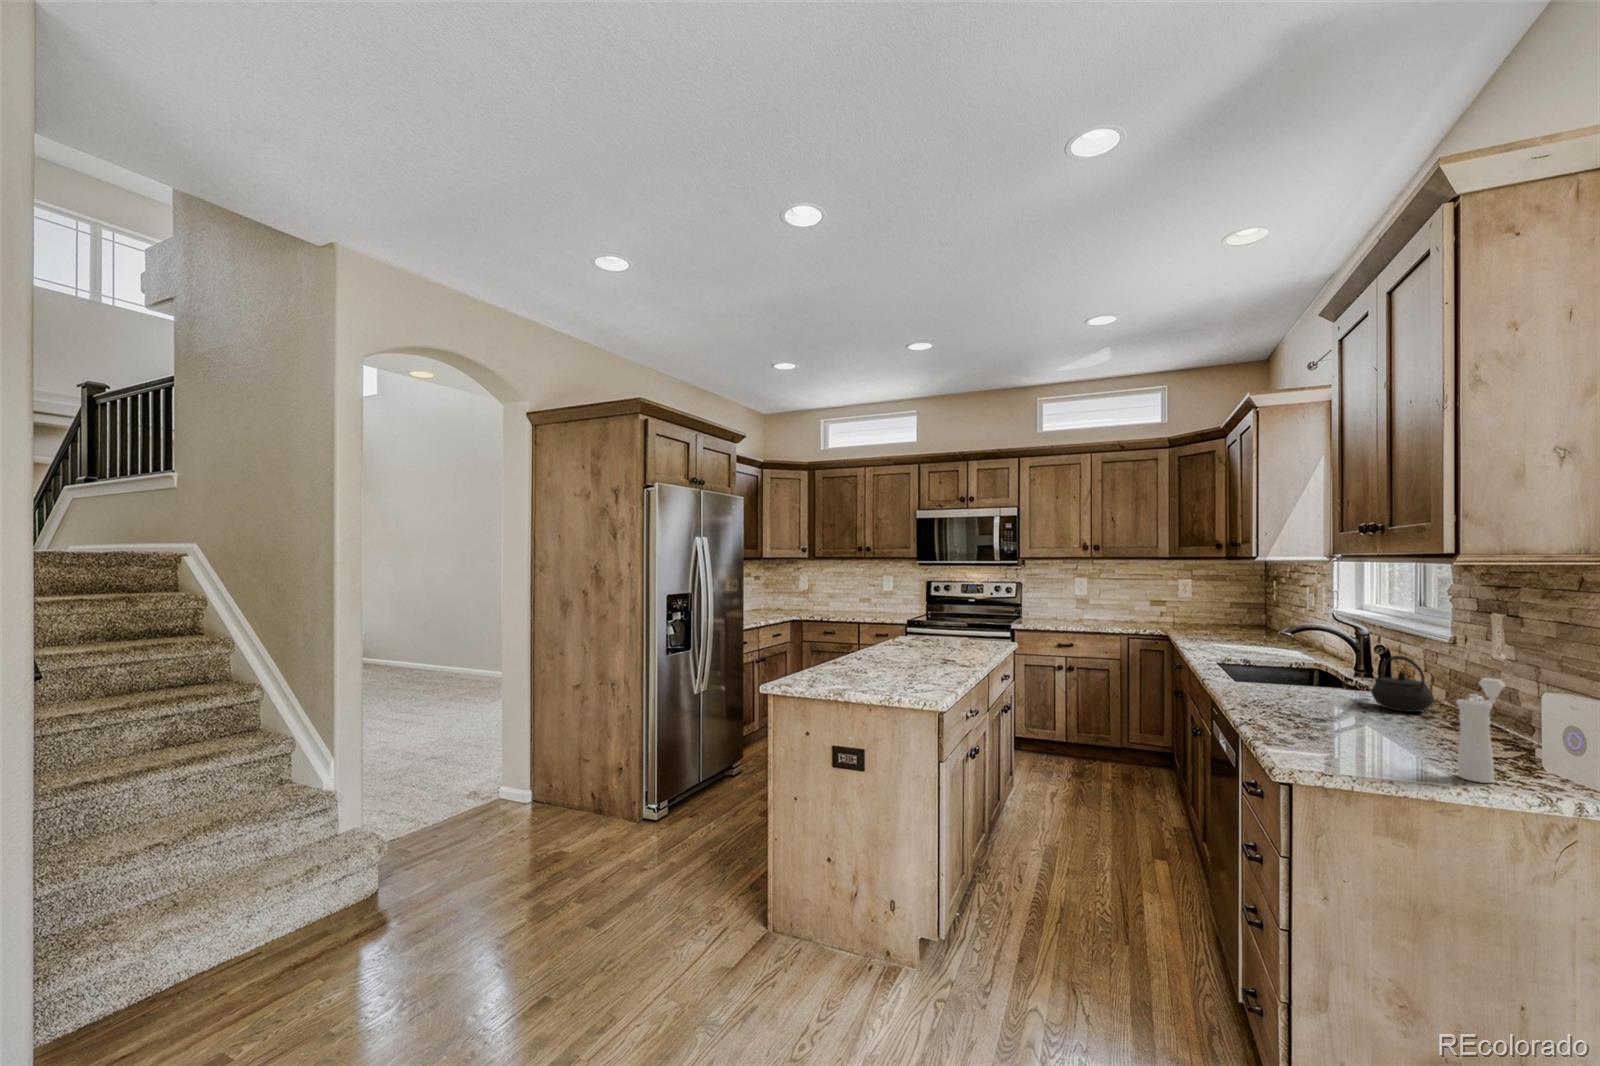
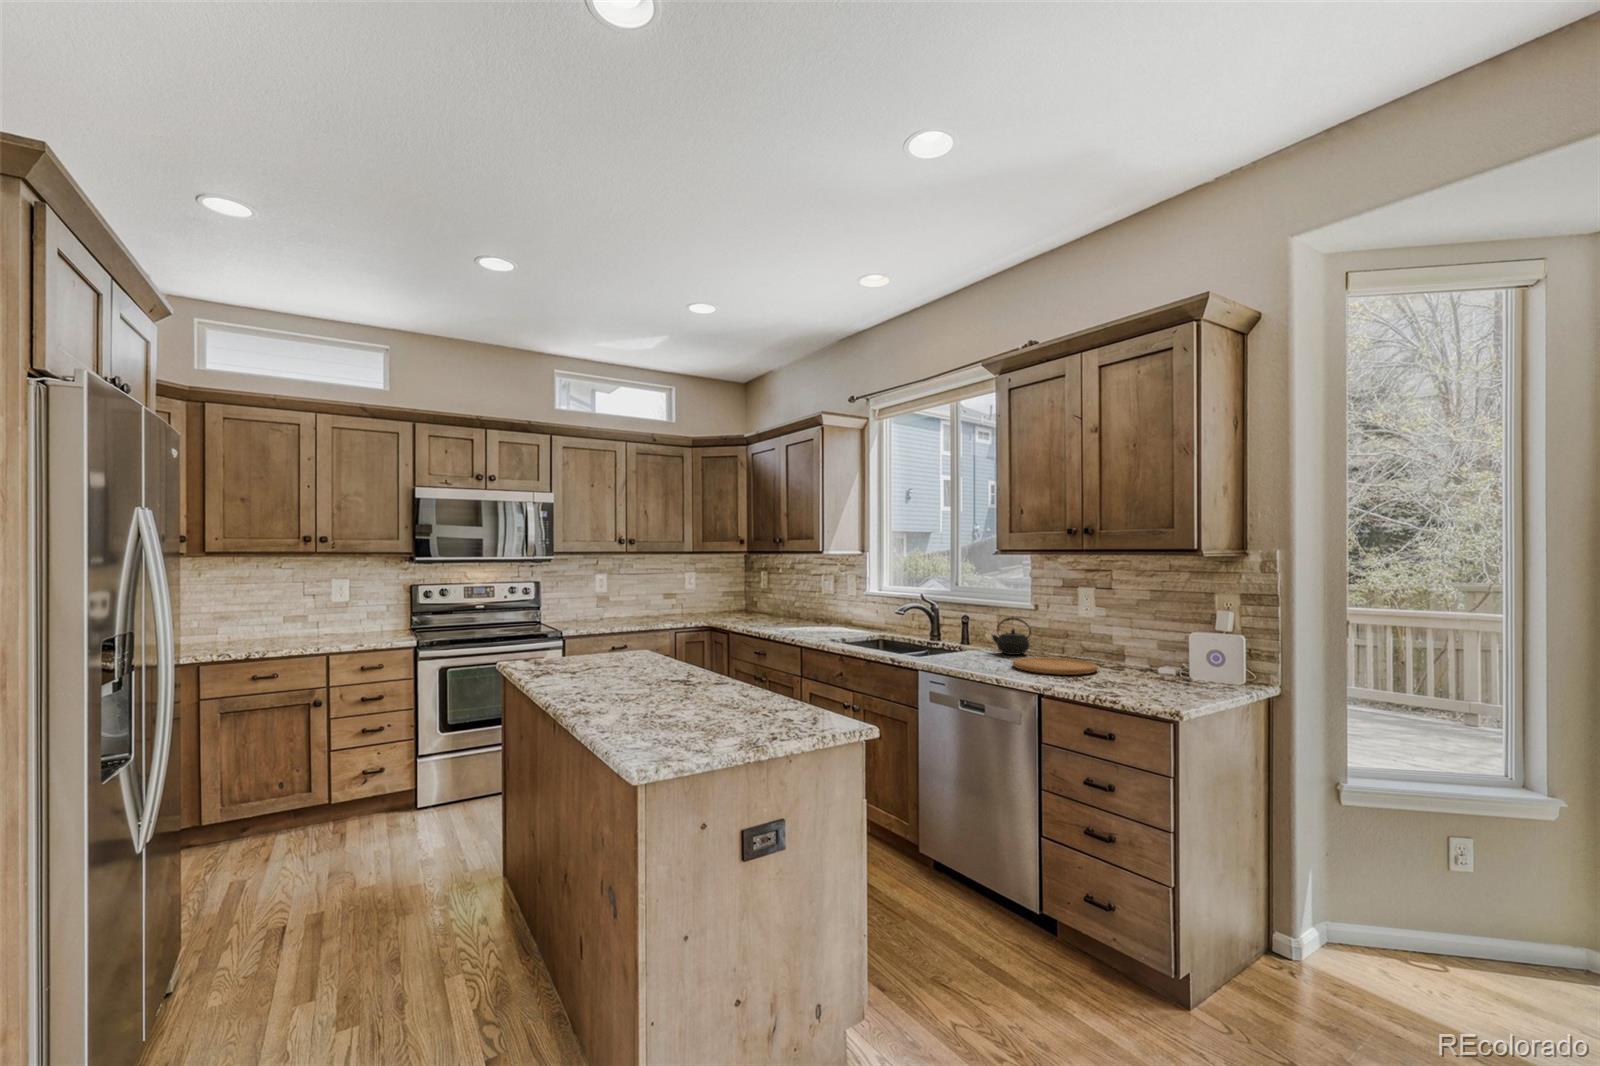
pepper mill: present [1456,678,1505,783] -> none [1146,622,1176,684]
cutting board: none [1290,708,1445,744] -> present [1012,657,1098,675]

